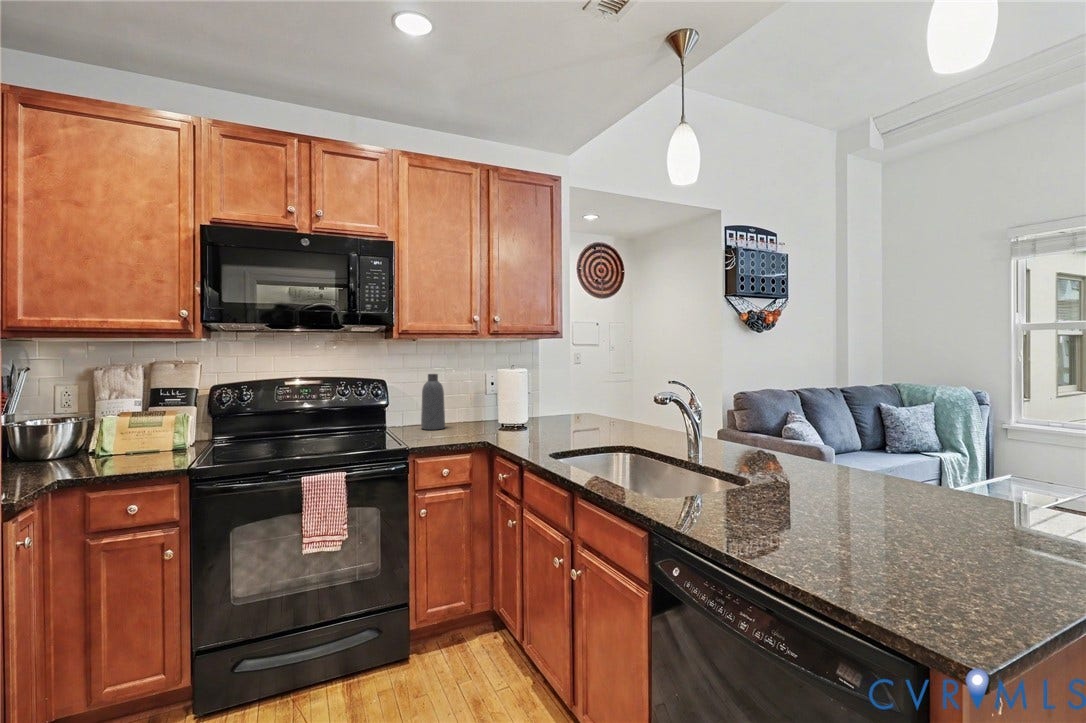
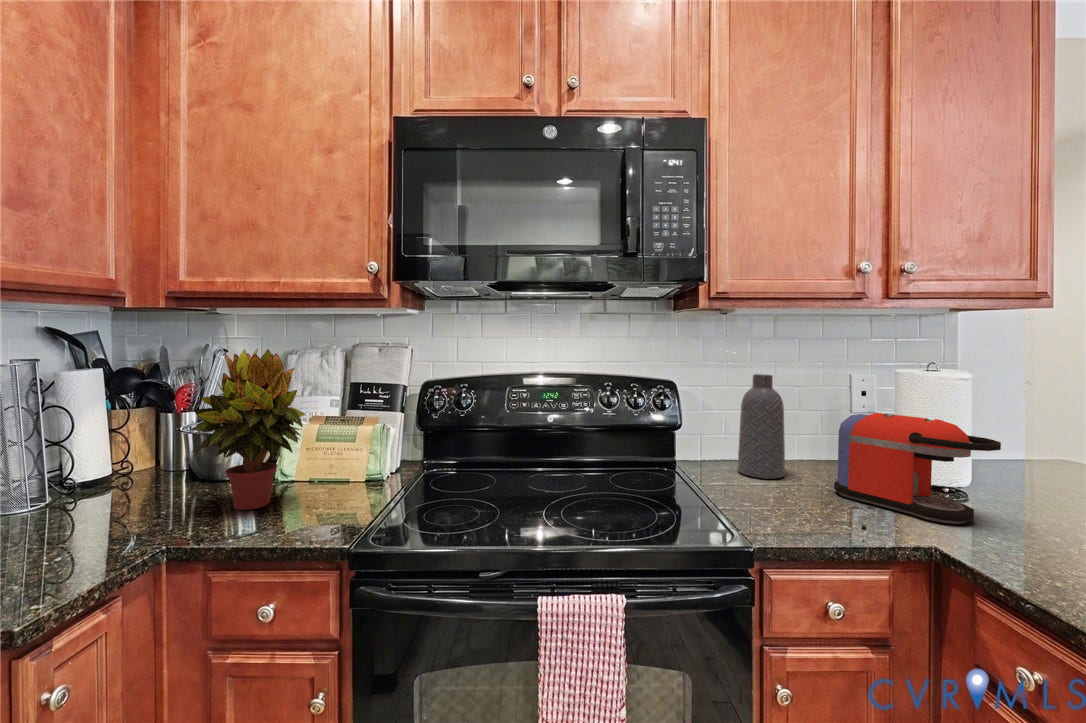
potted plant: none [67,367,147,466] -> present [189,349,304,510]
coffee maker: none [463,390,515,436] -> present [834,413,1001,524]

